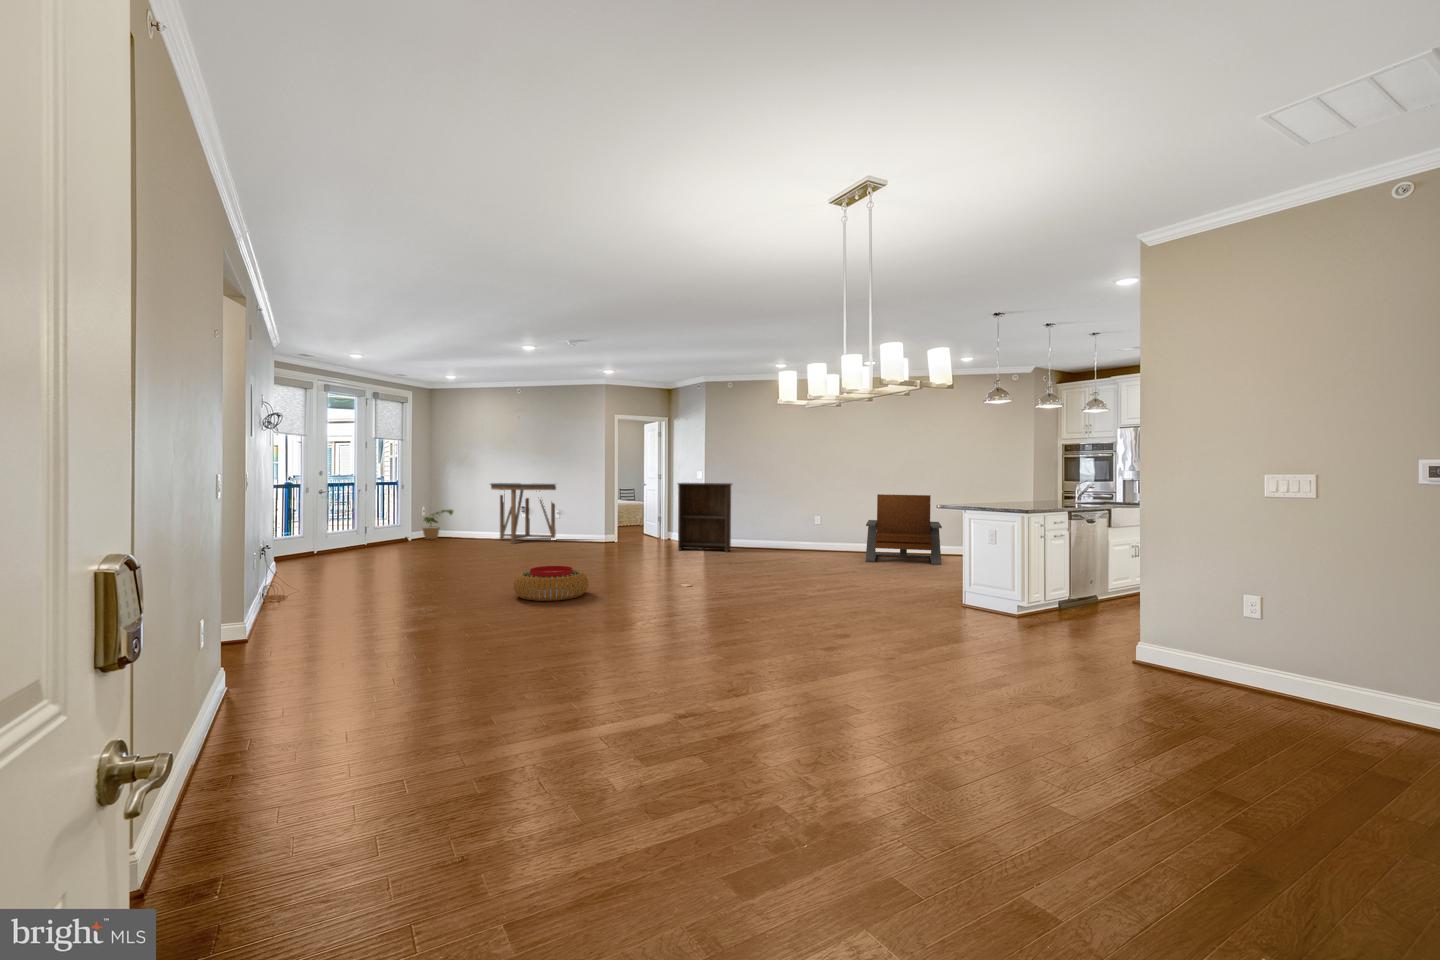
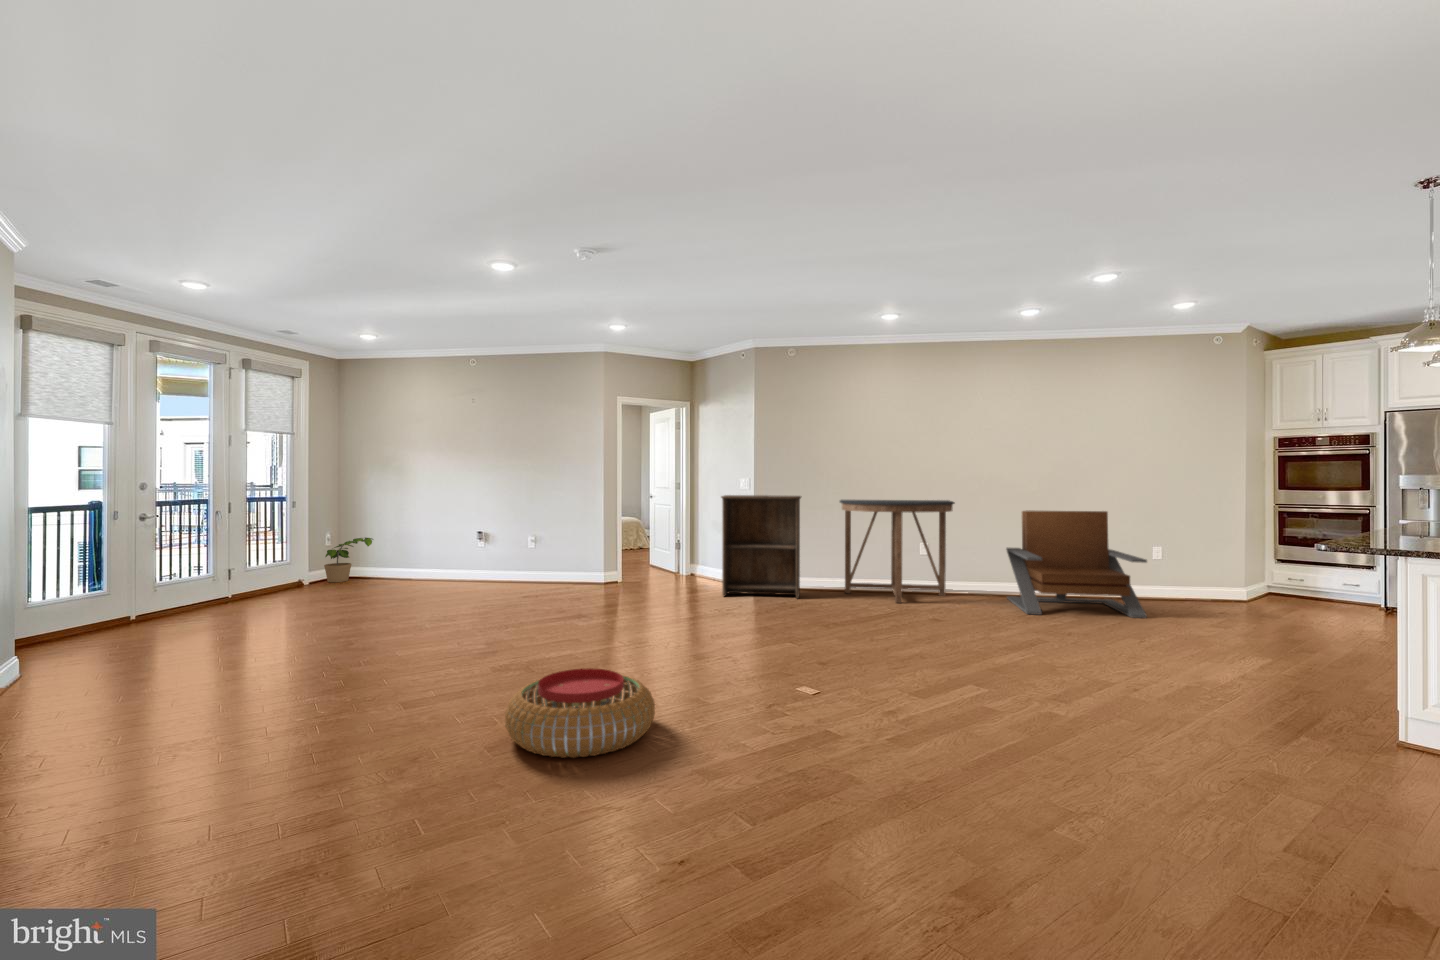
console table: present [491,483,556,544] -> present [840,500,955,603]

